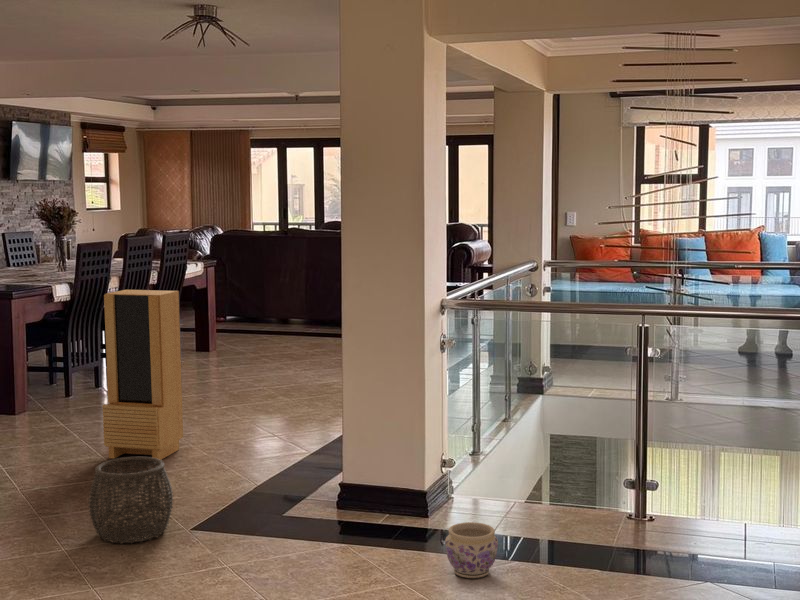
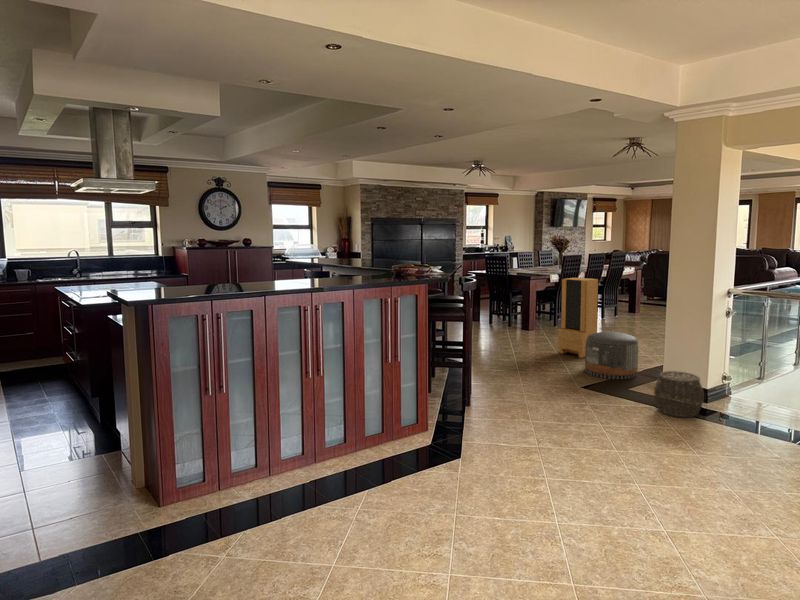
pouf: none [179,400,283,500] -> present [585,332,638,379]
woven basket: present [88,457,173,544] -> present [654,371,703,417]
planter: present [445,522,498,579] -> none [701,406,734,436]

